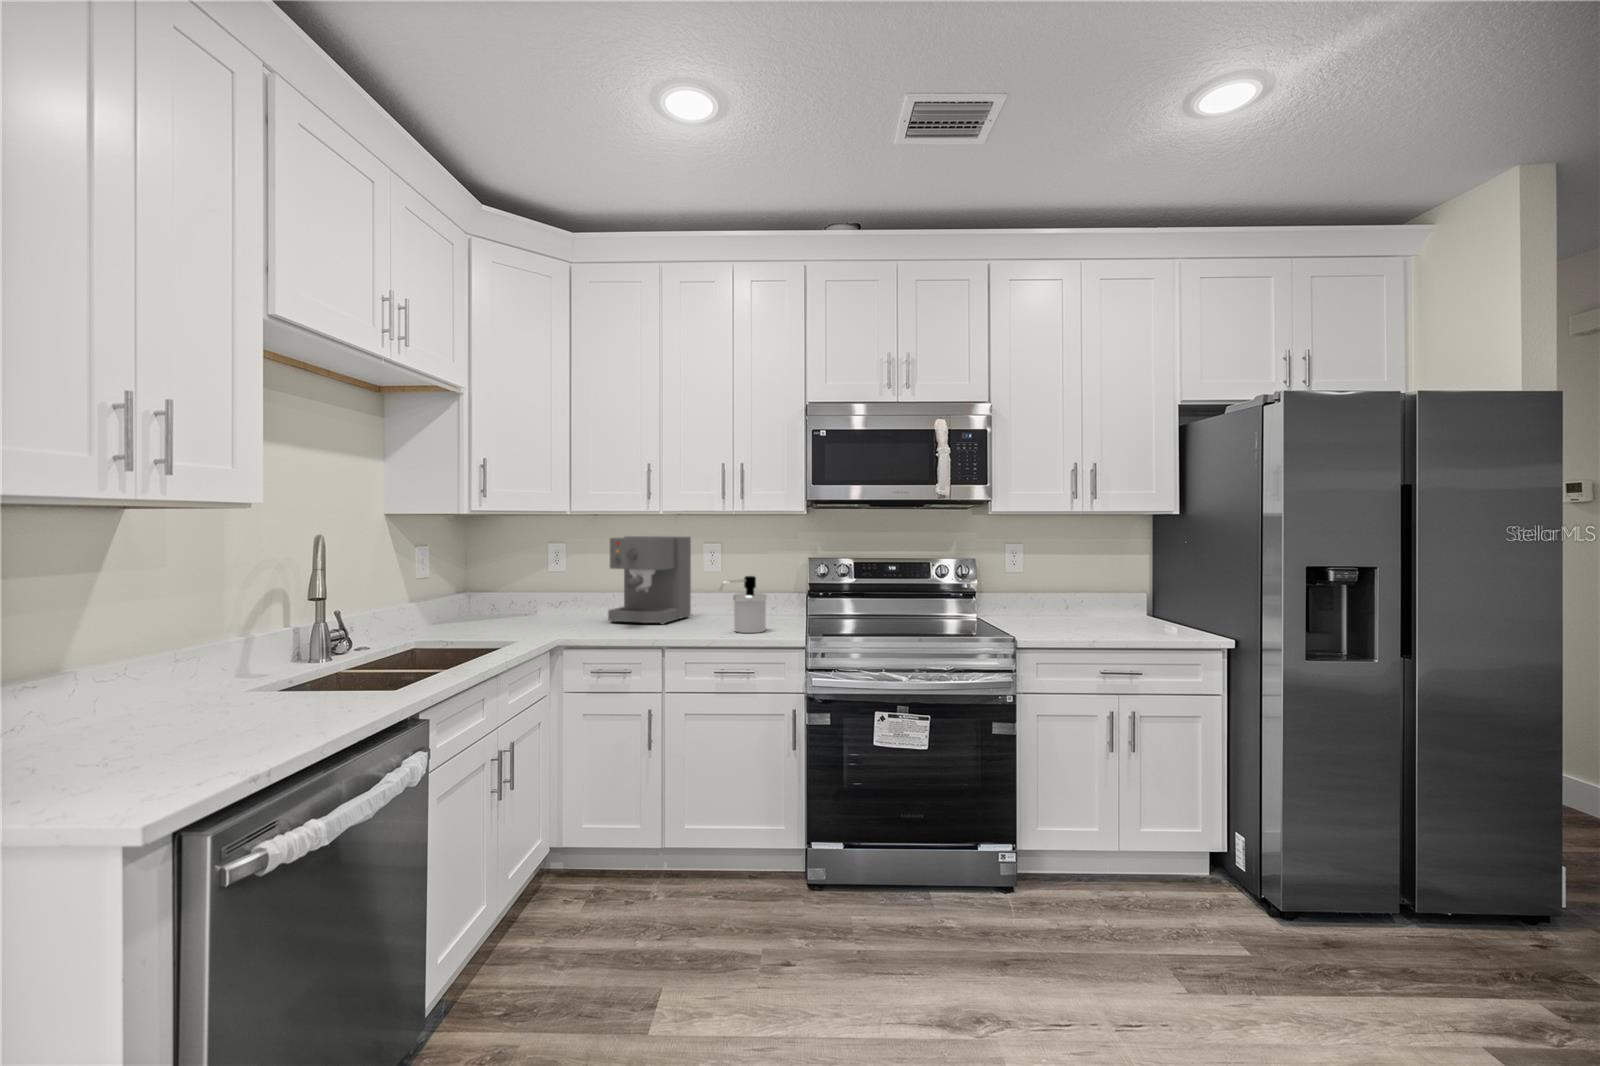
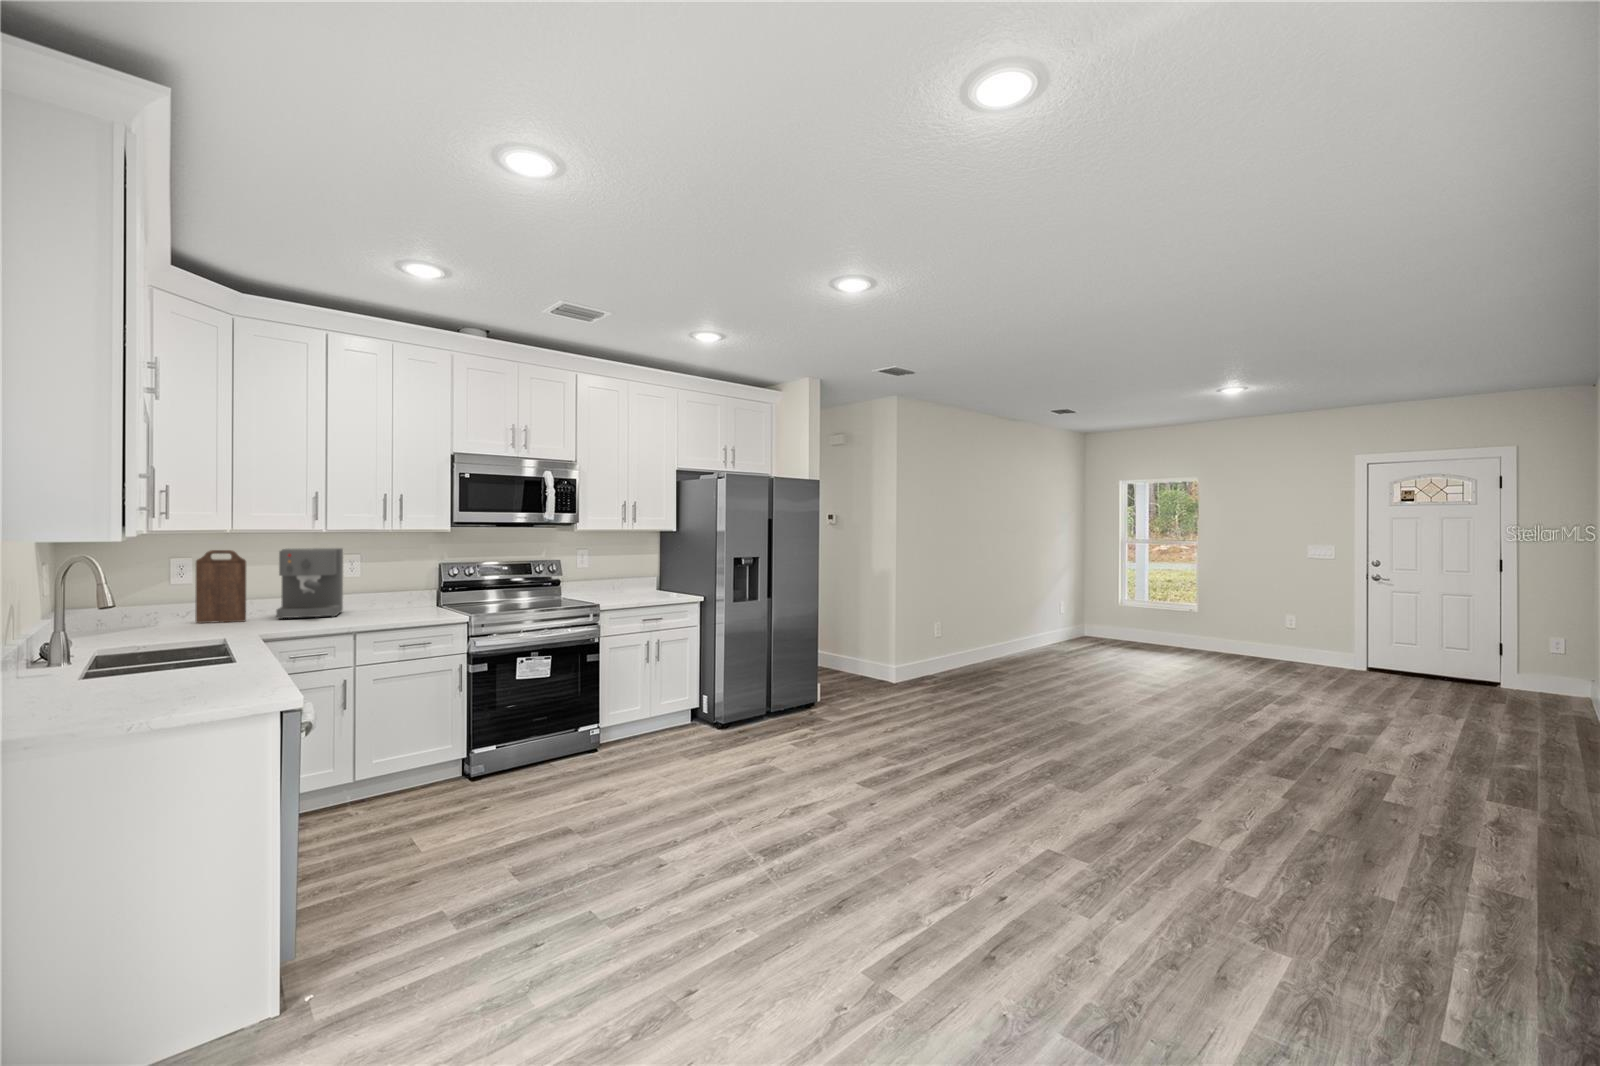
cutting board: none [544,536,583,622] -> present [195,550,246,623]
soap dispenser: present [720,576,767,633] -> none [403,576,434,616]

